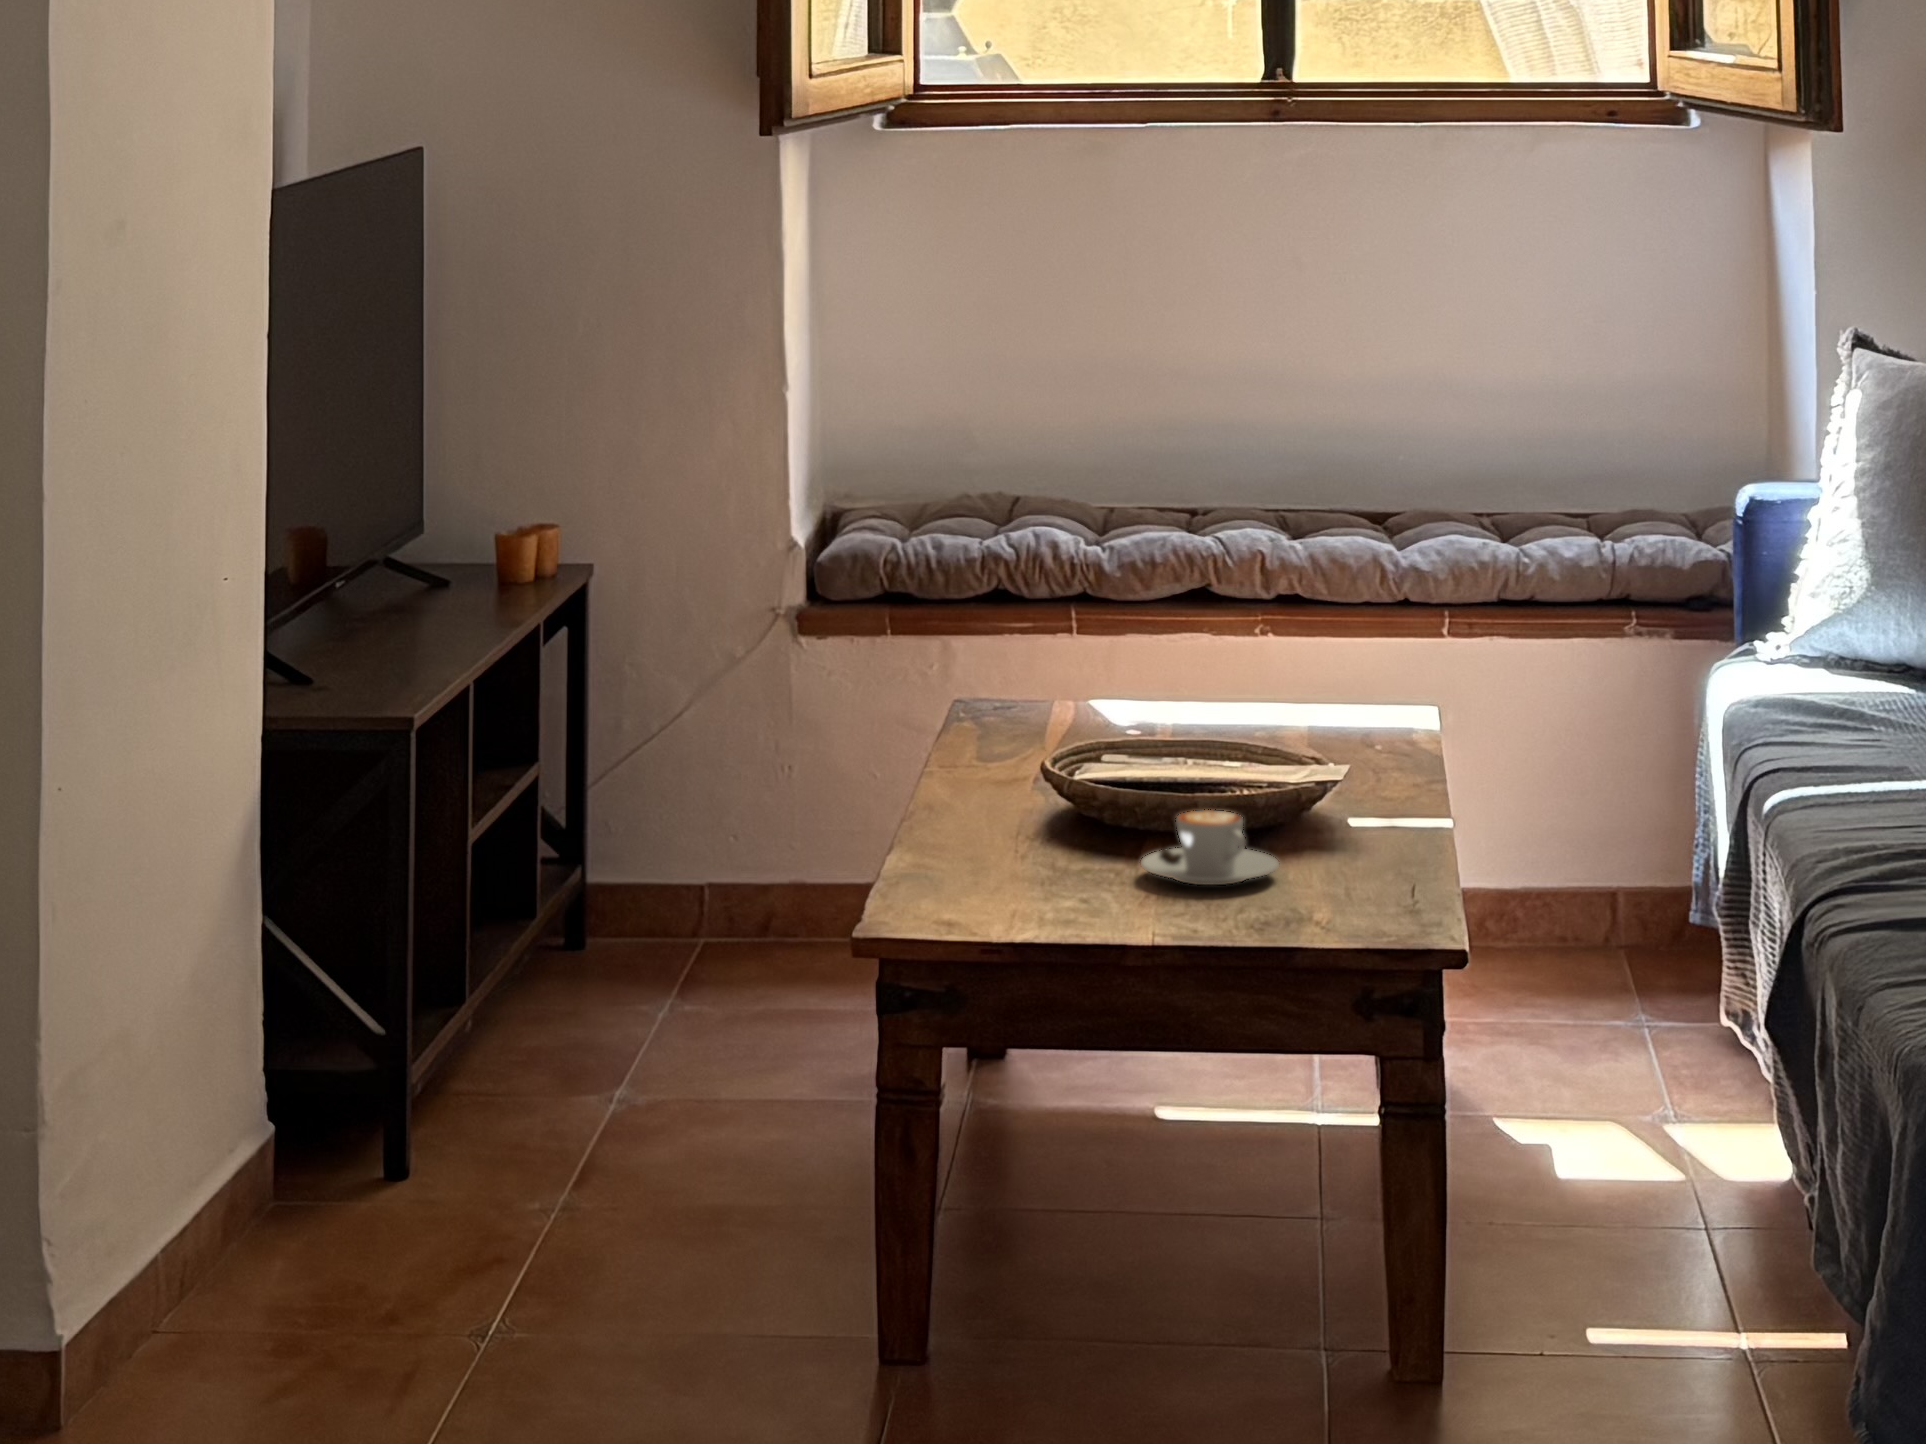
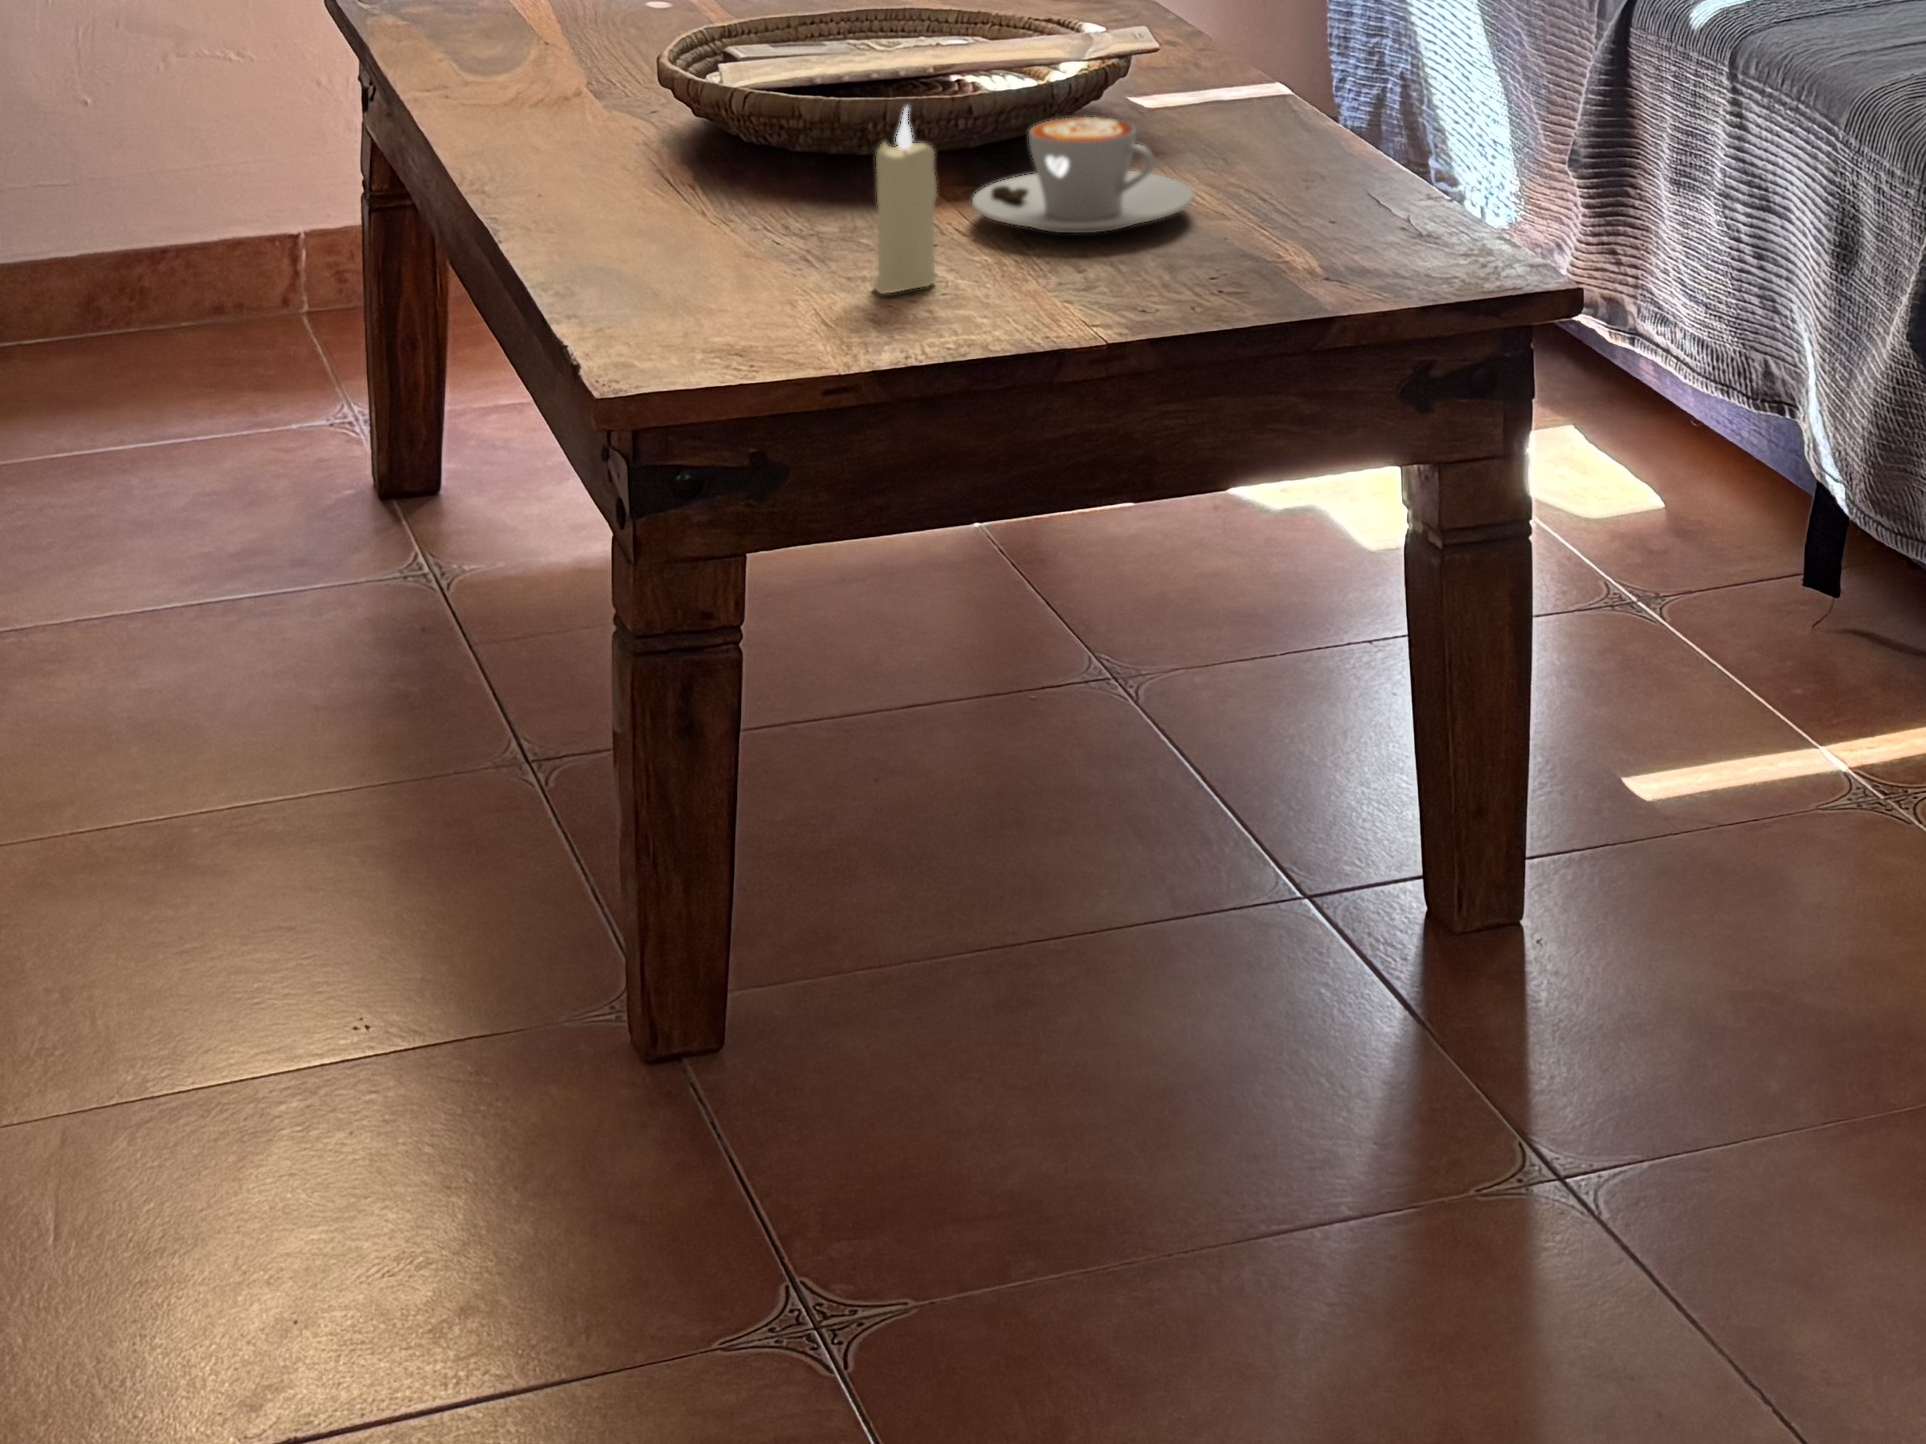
candle: none [1046,785,1087,904] -> present [873,108,937,294]

